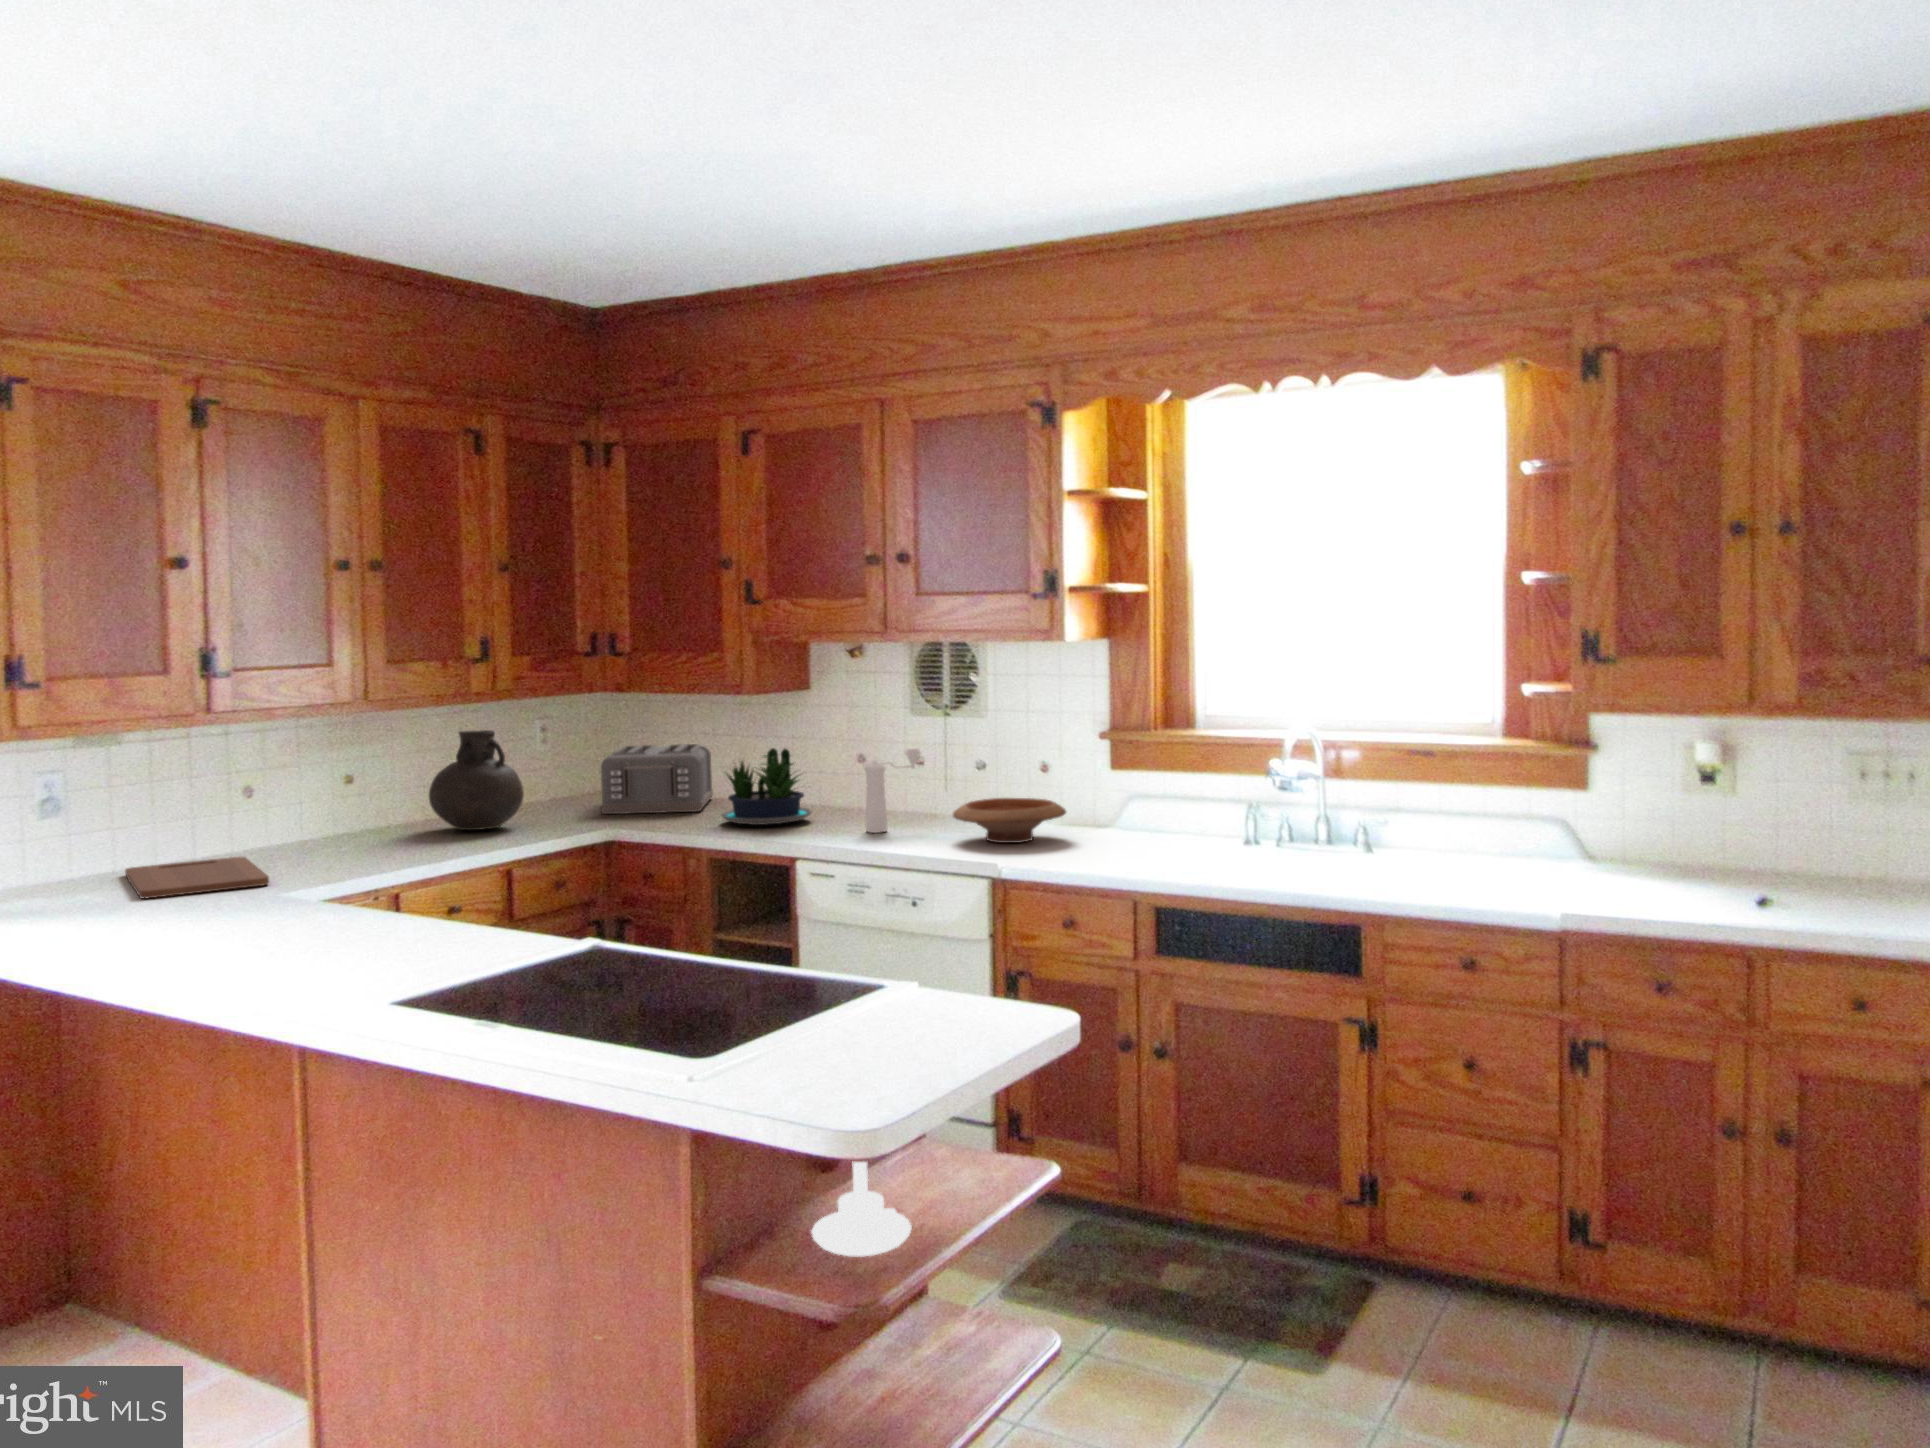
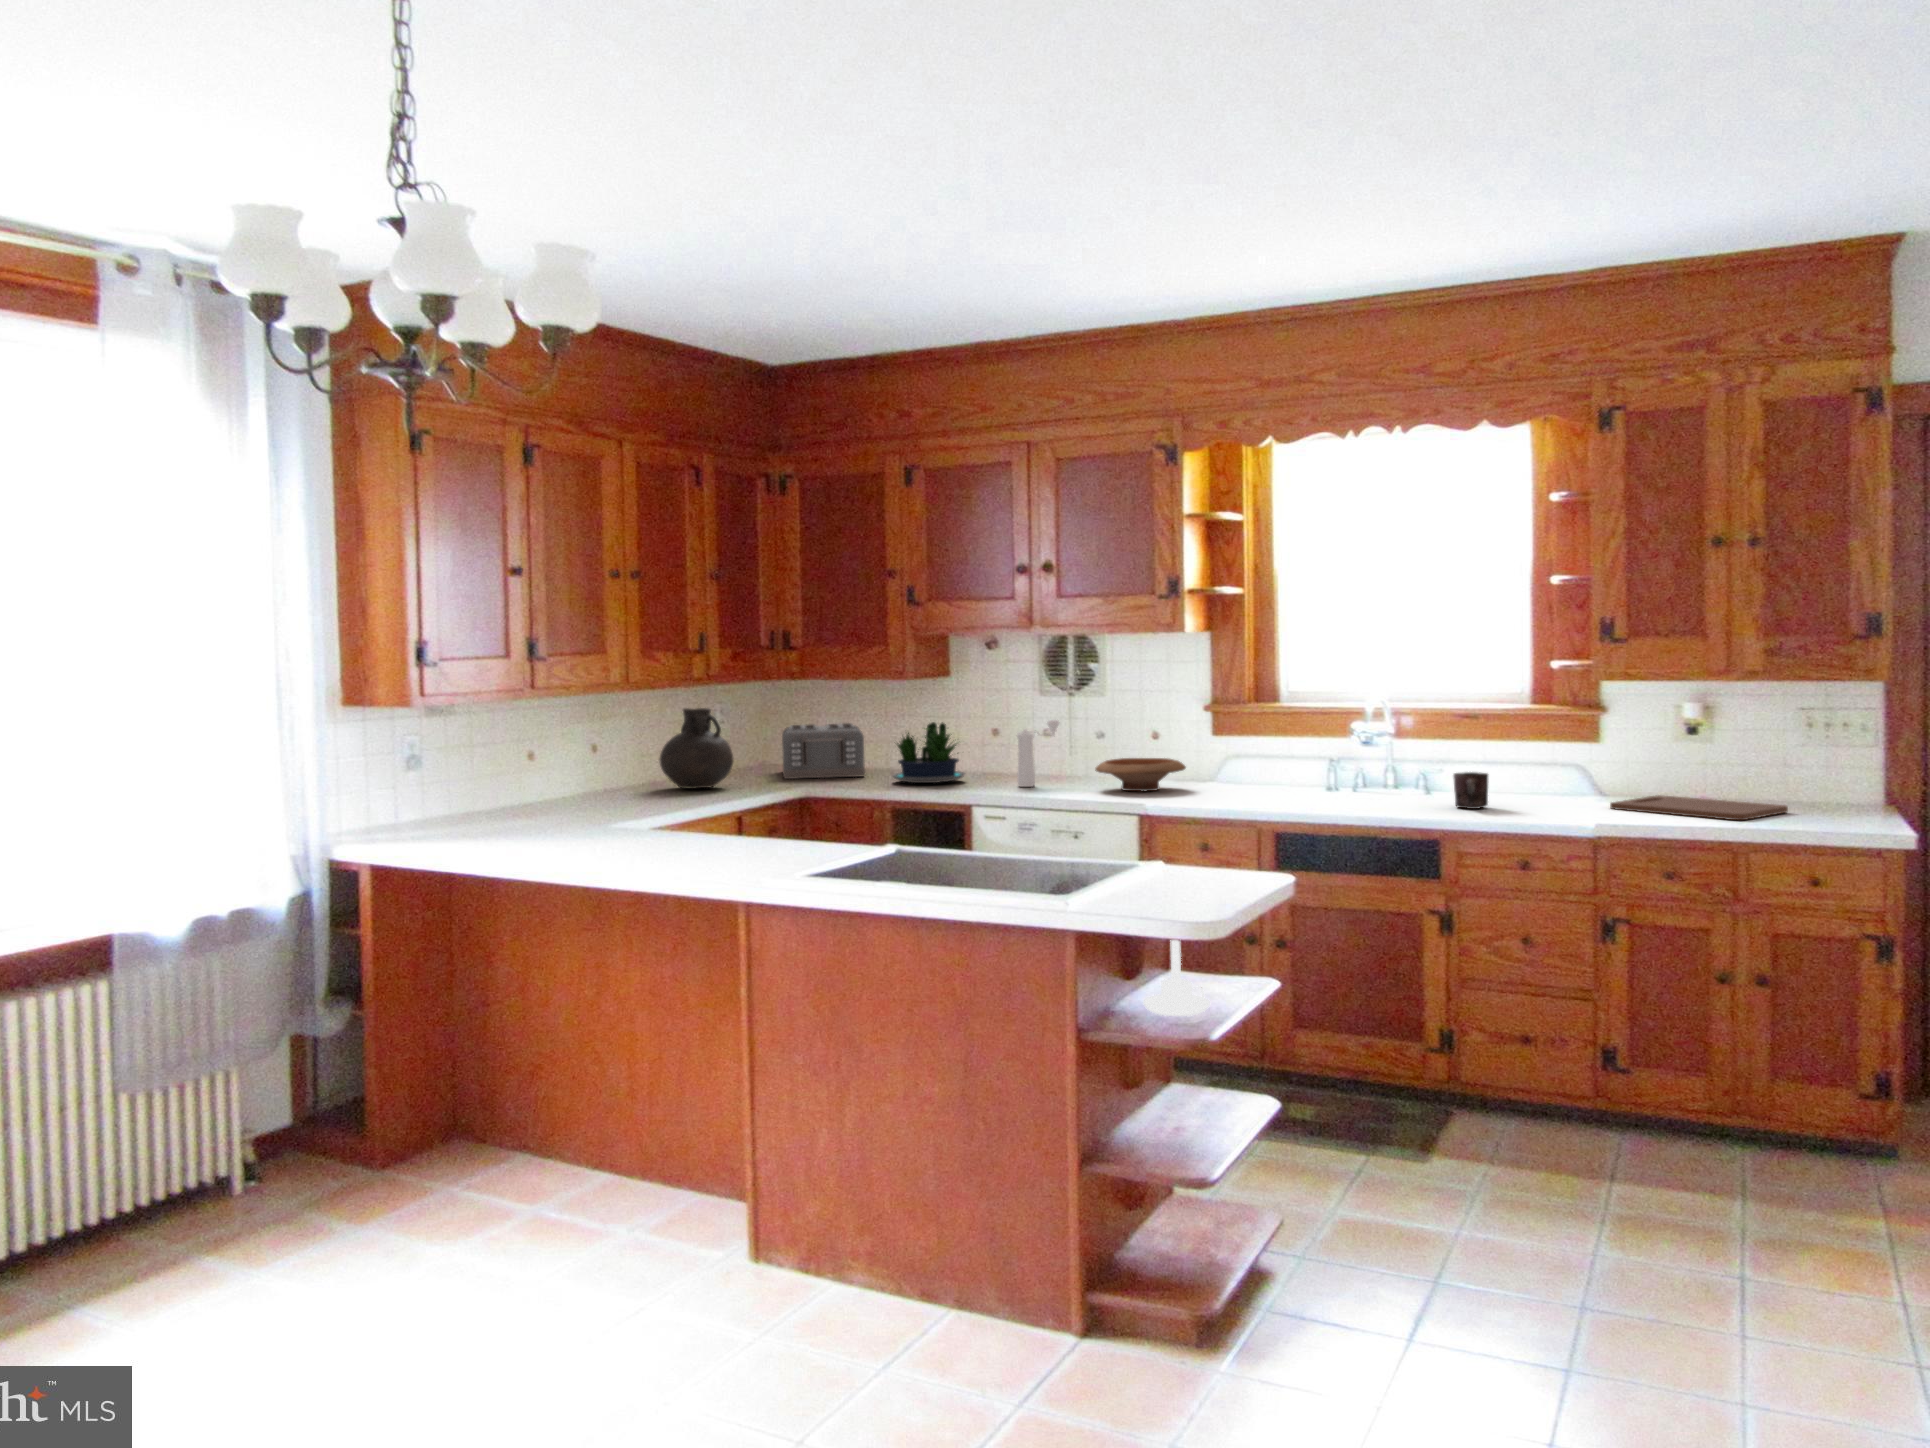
mug: none [1384,833,1429,883] -> present [1453,772,1488,809]
cutting board: present [125,857,269,898] -> present [1610,795,1788,820]

